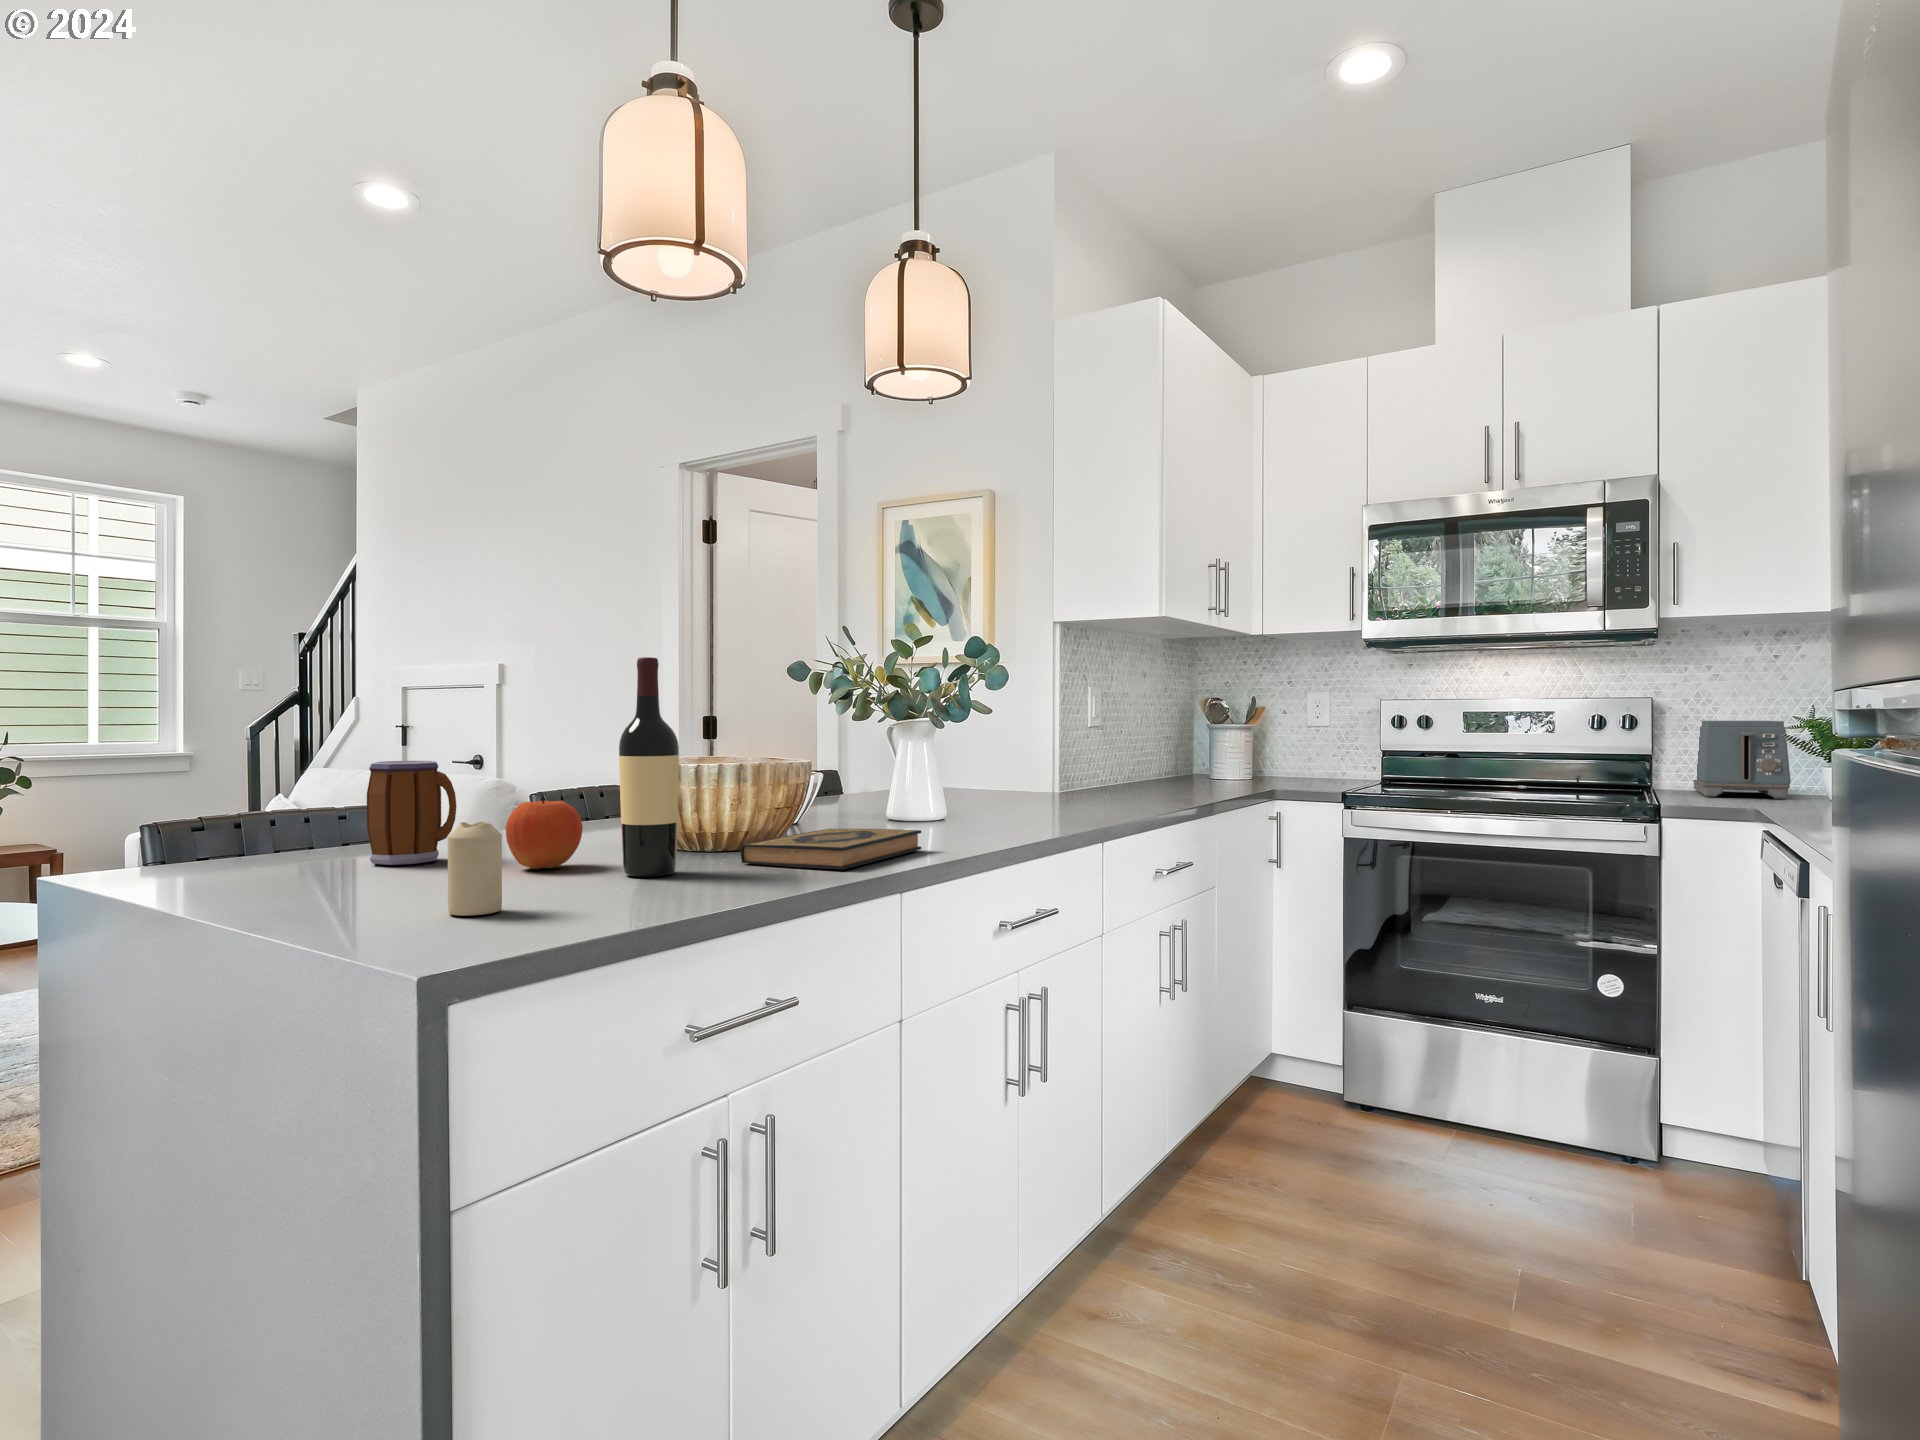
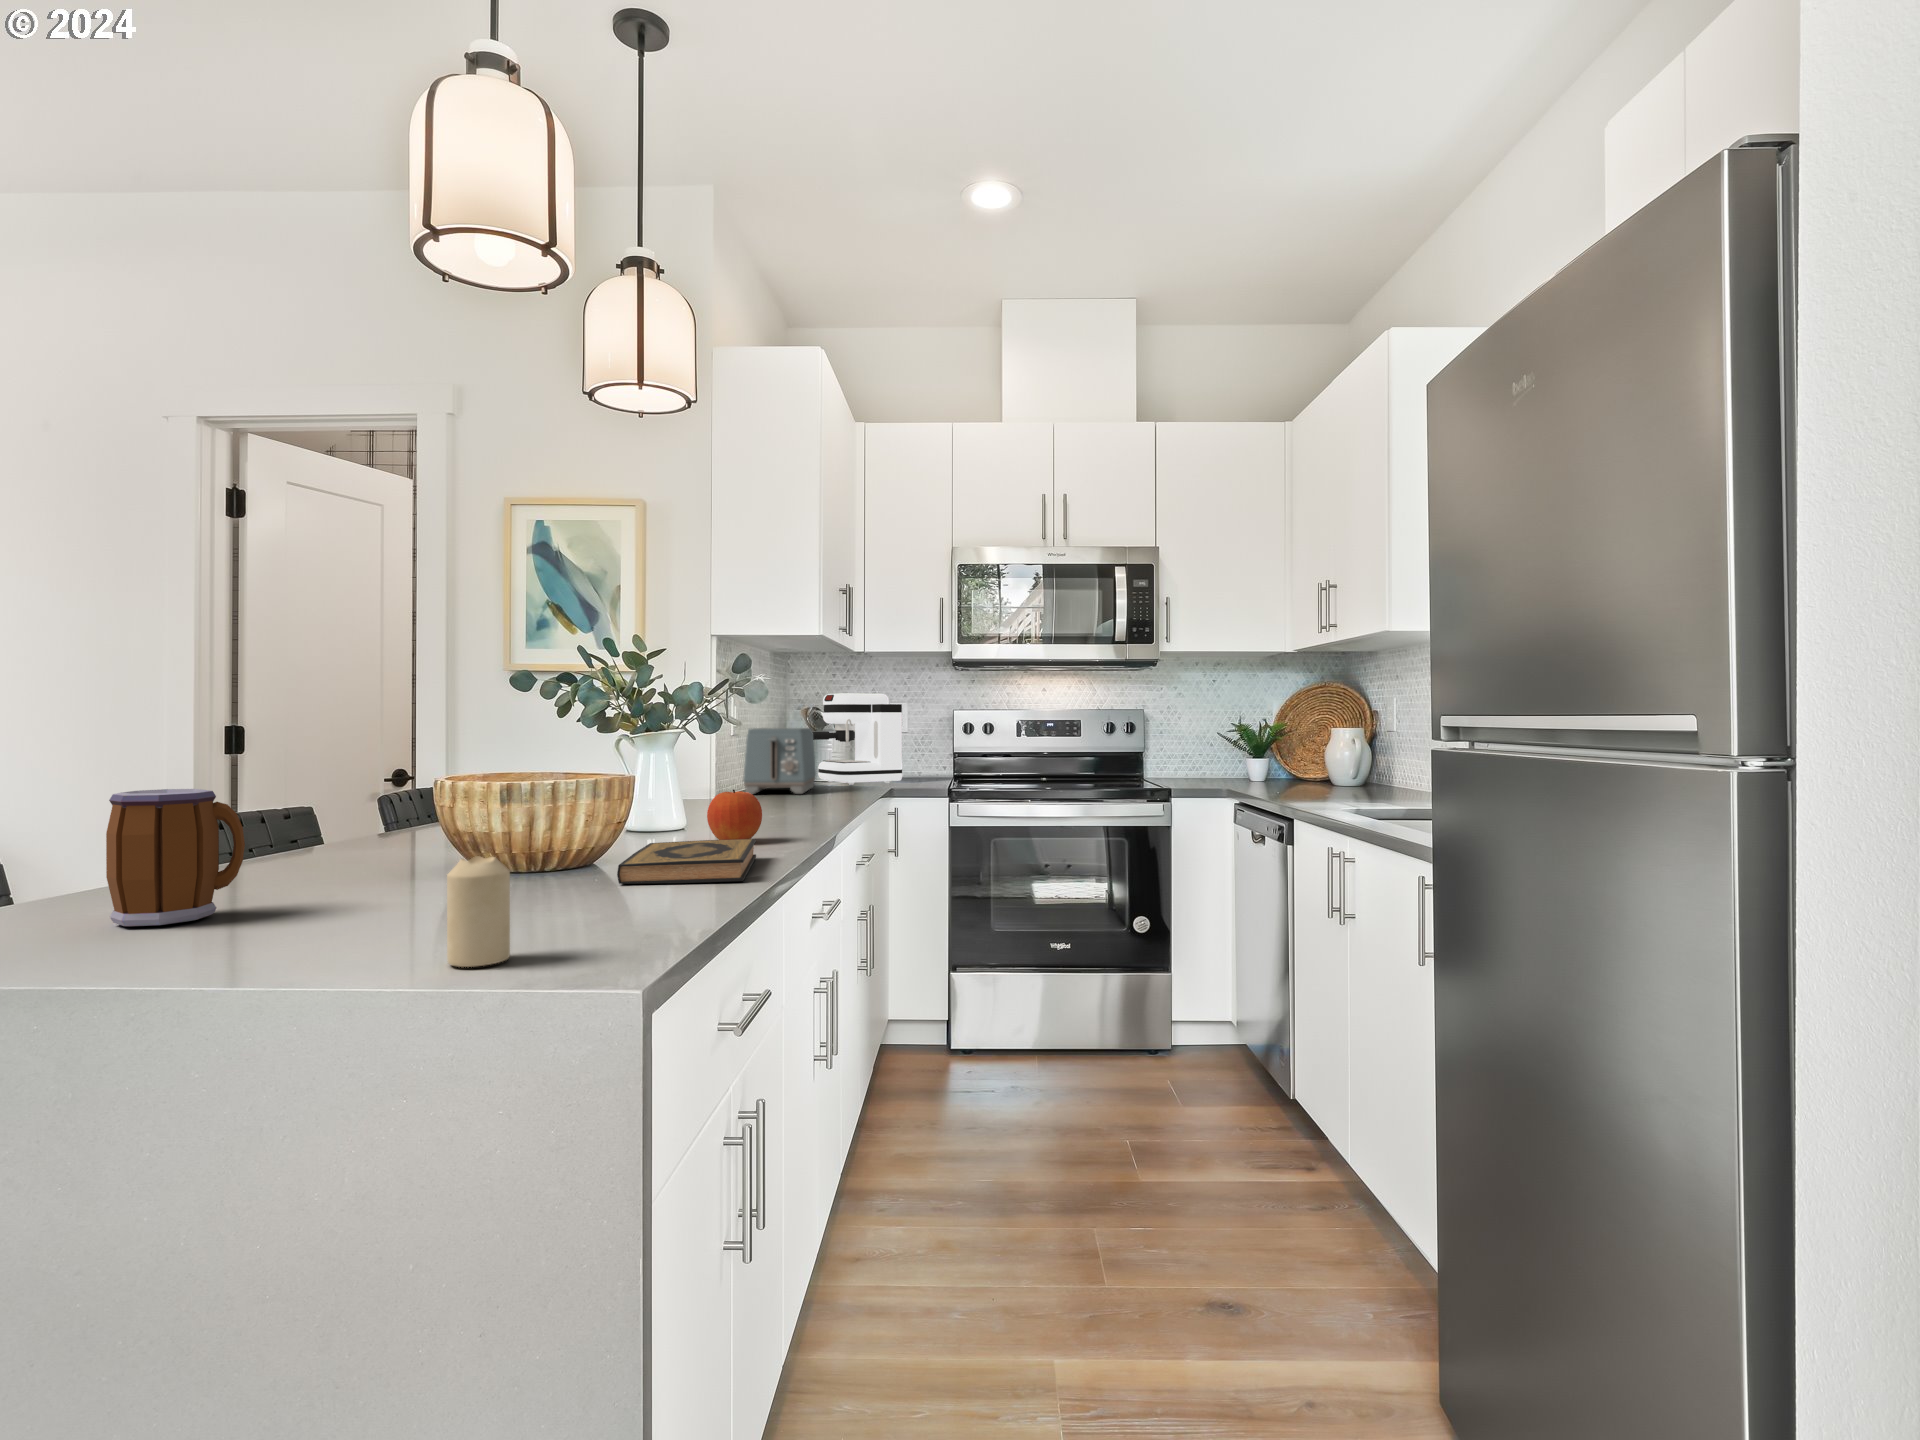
wine bottle: present [619,657,679,877] -> none [516,667,583,907]
coffee maker: none [1190,681,1305,785] -> present [812,693,902,785]
toaster: present [1693,721,1791,799] -> present [743,728,816,794]
fruit: present [506,798,582,869] -> present [707,790,762,840]

